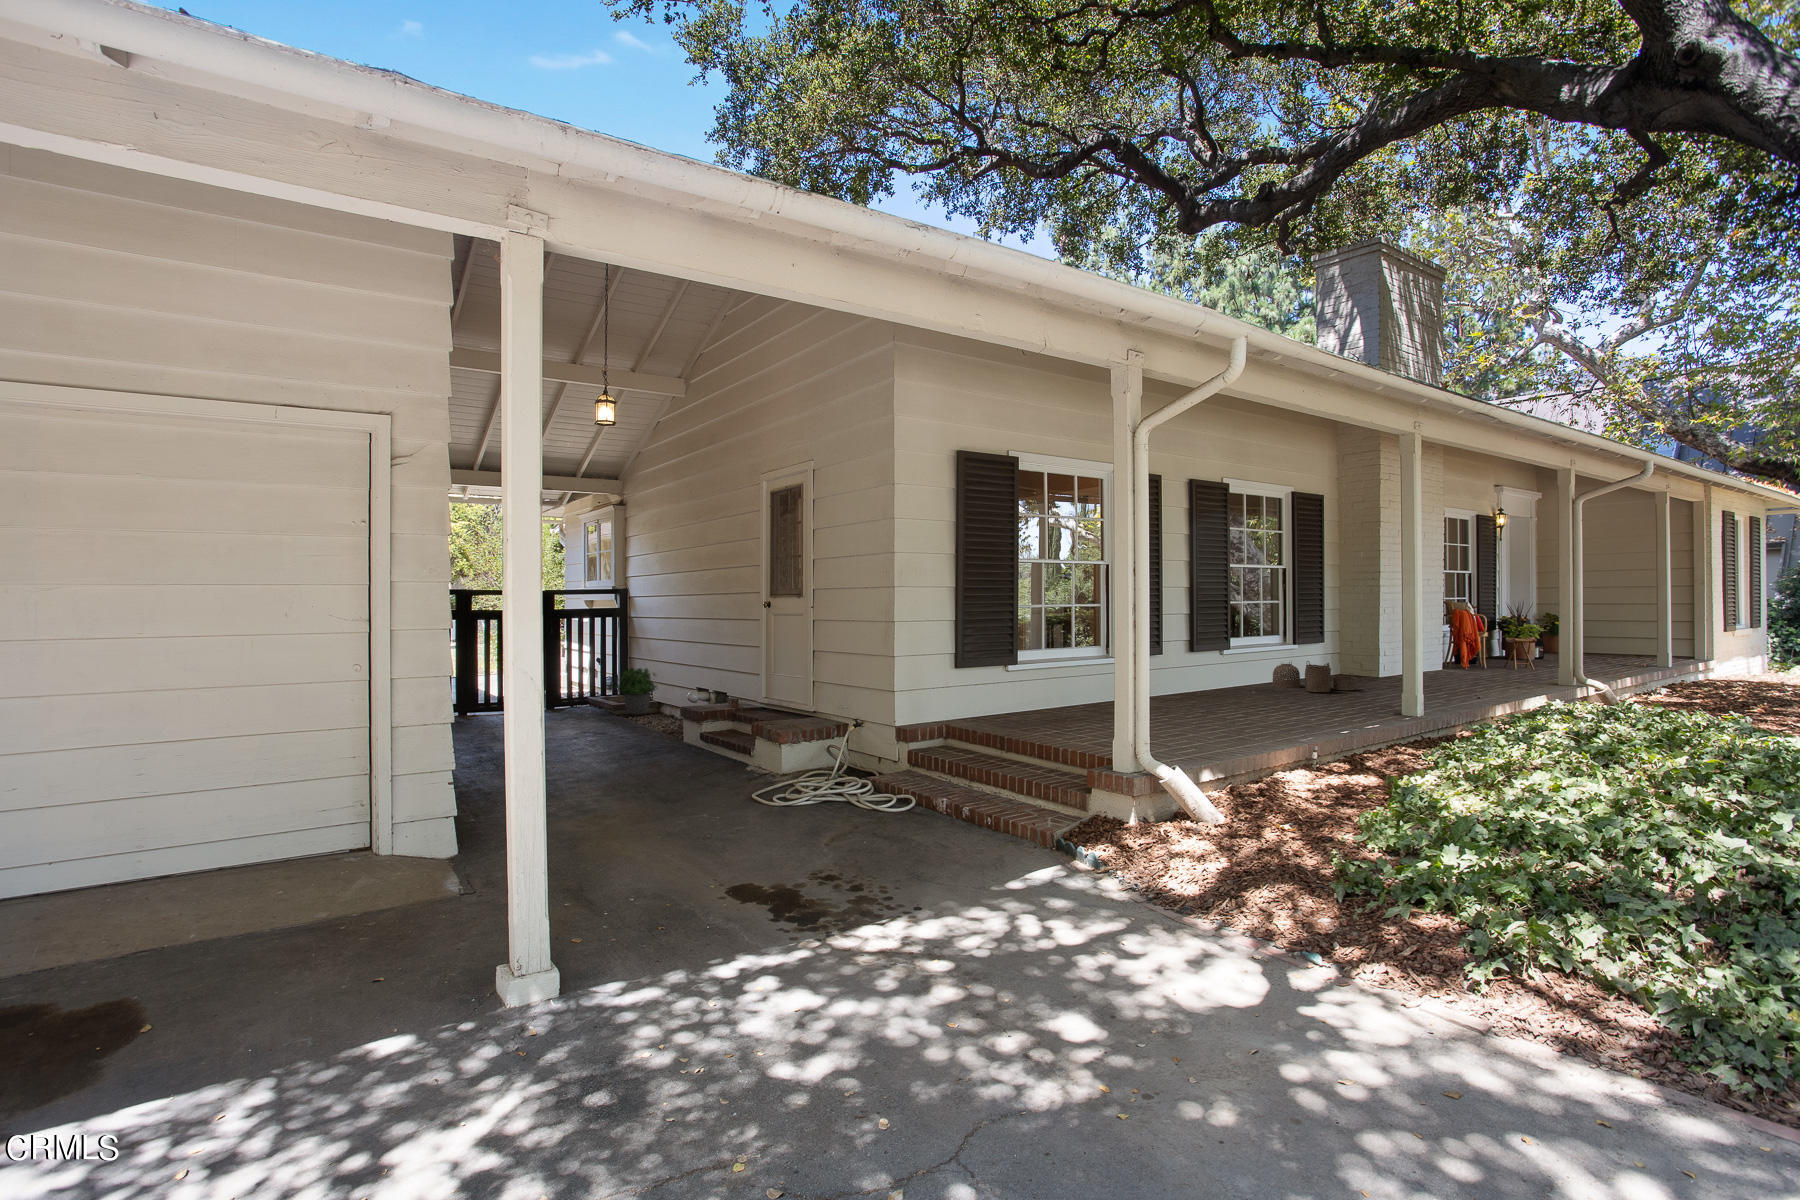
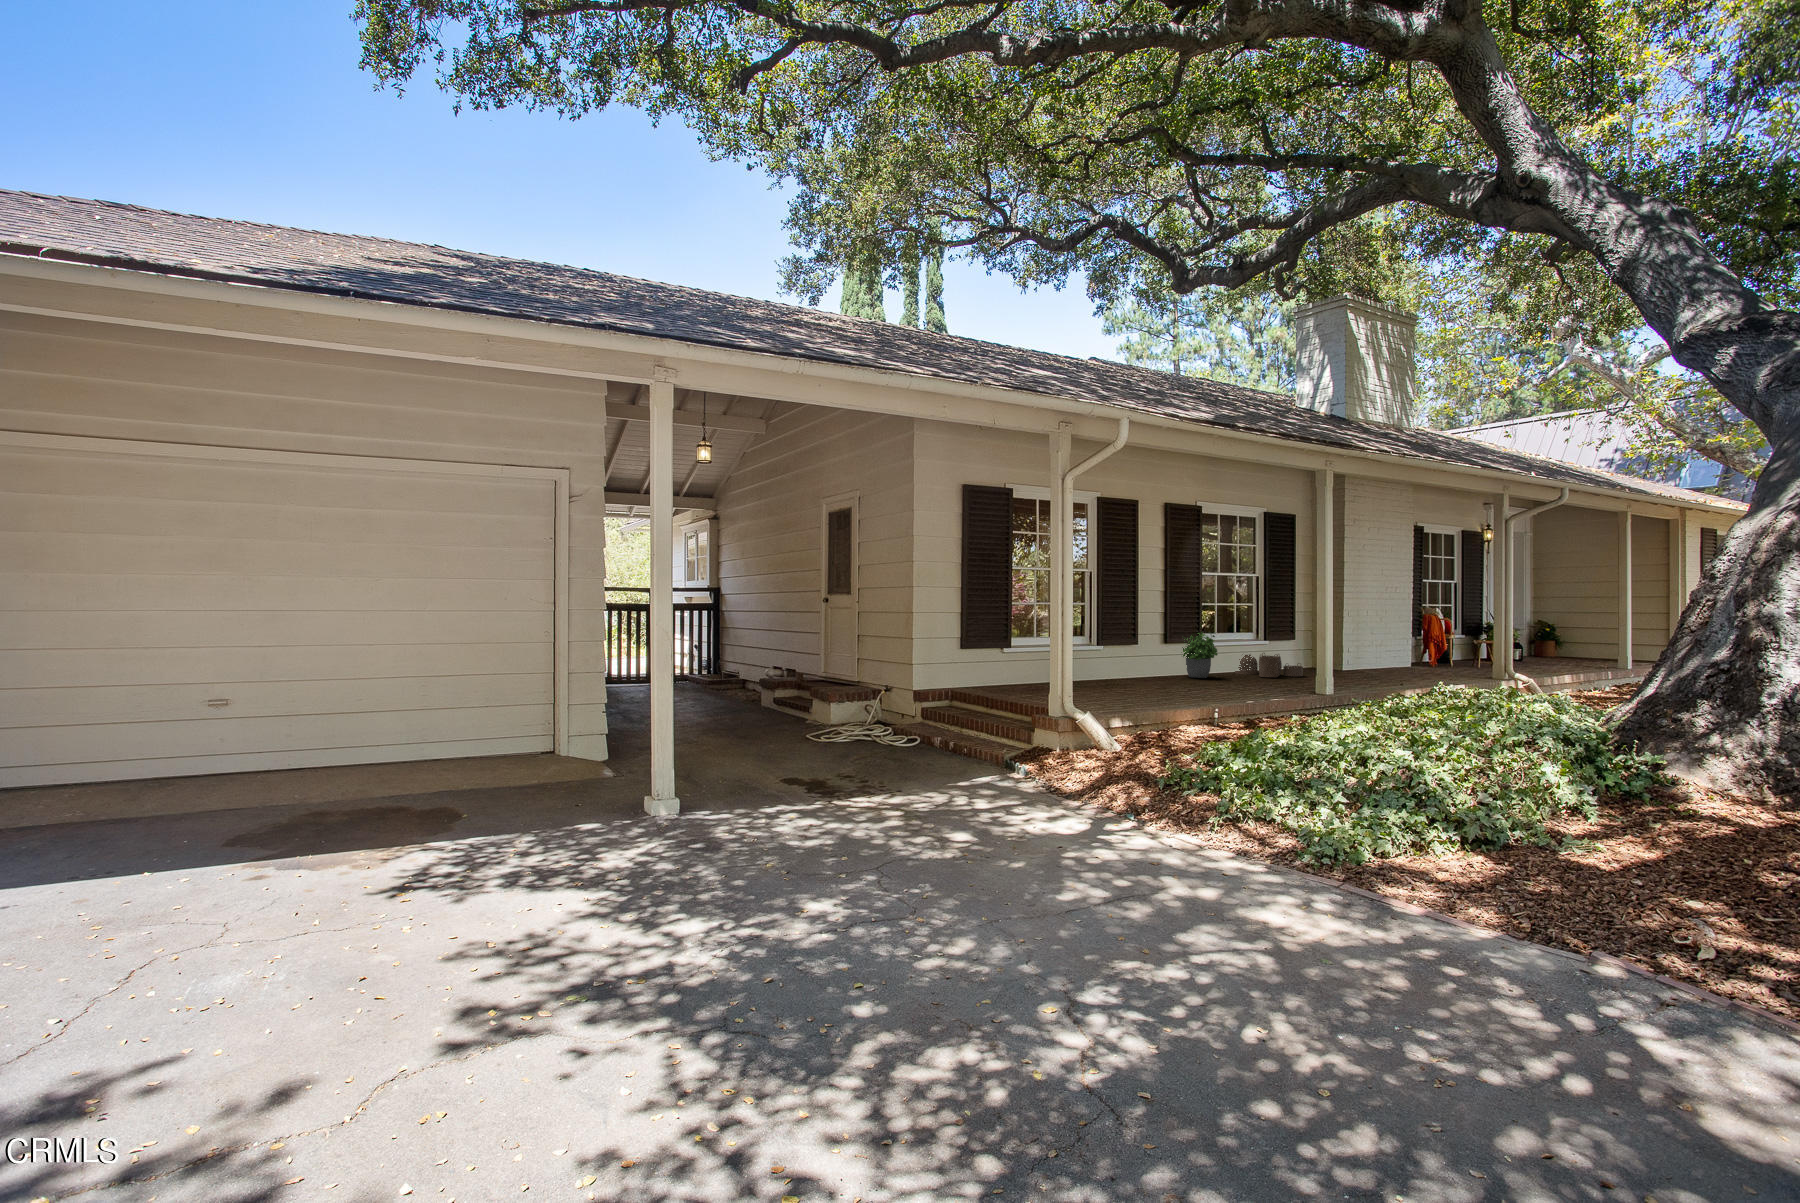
potted plant: present [616,668,657,715] -> present [1181,632,1218,678]

